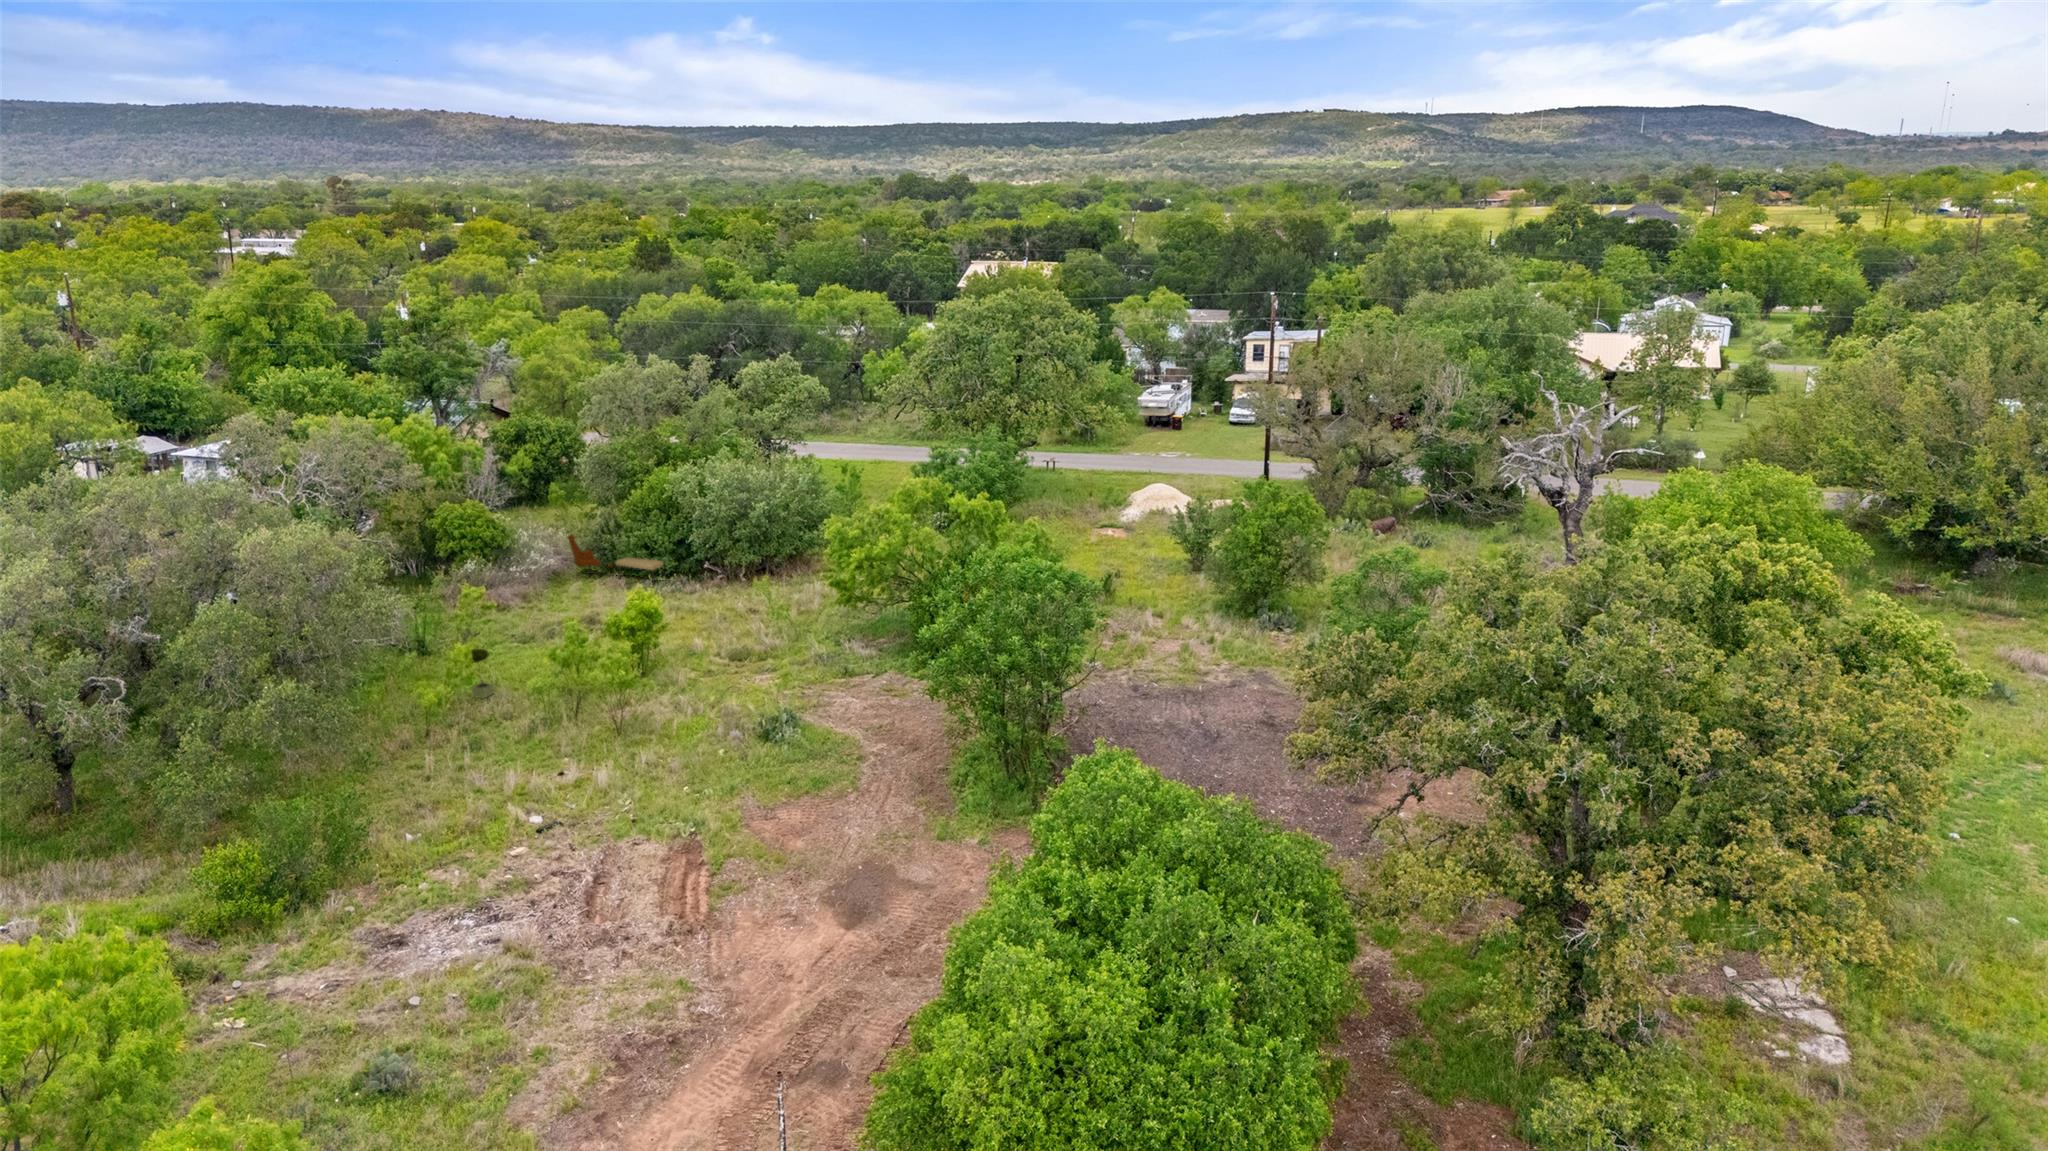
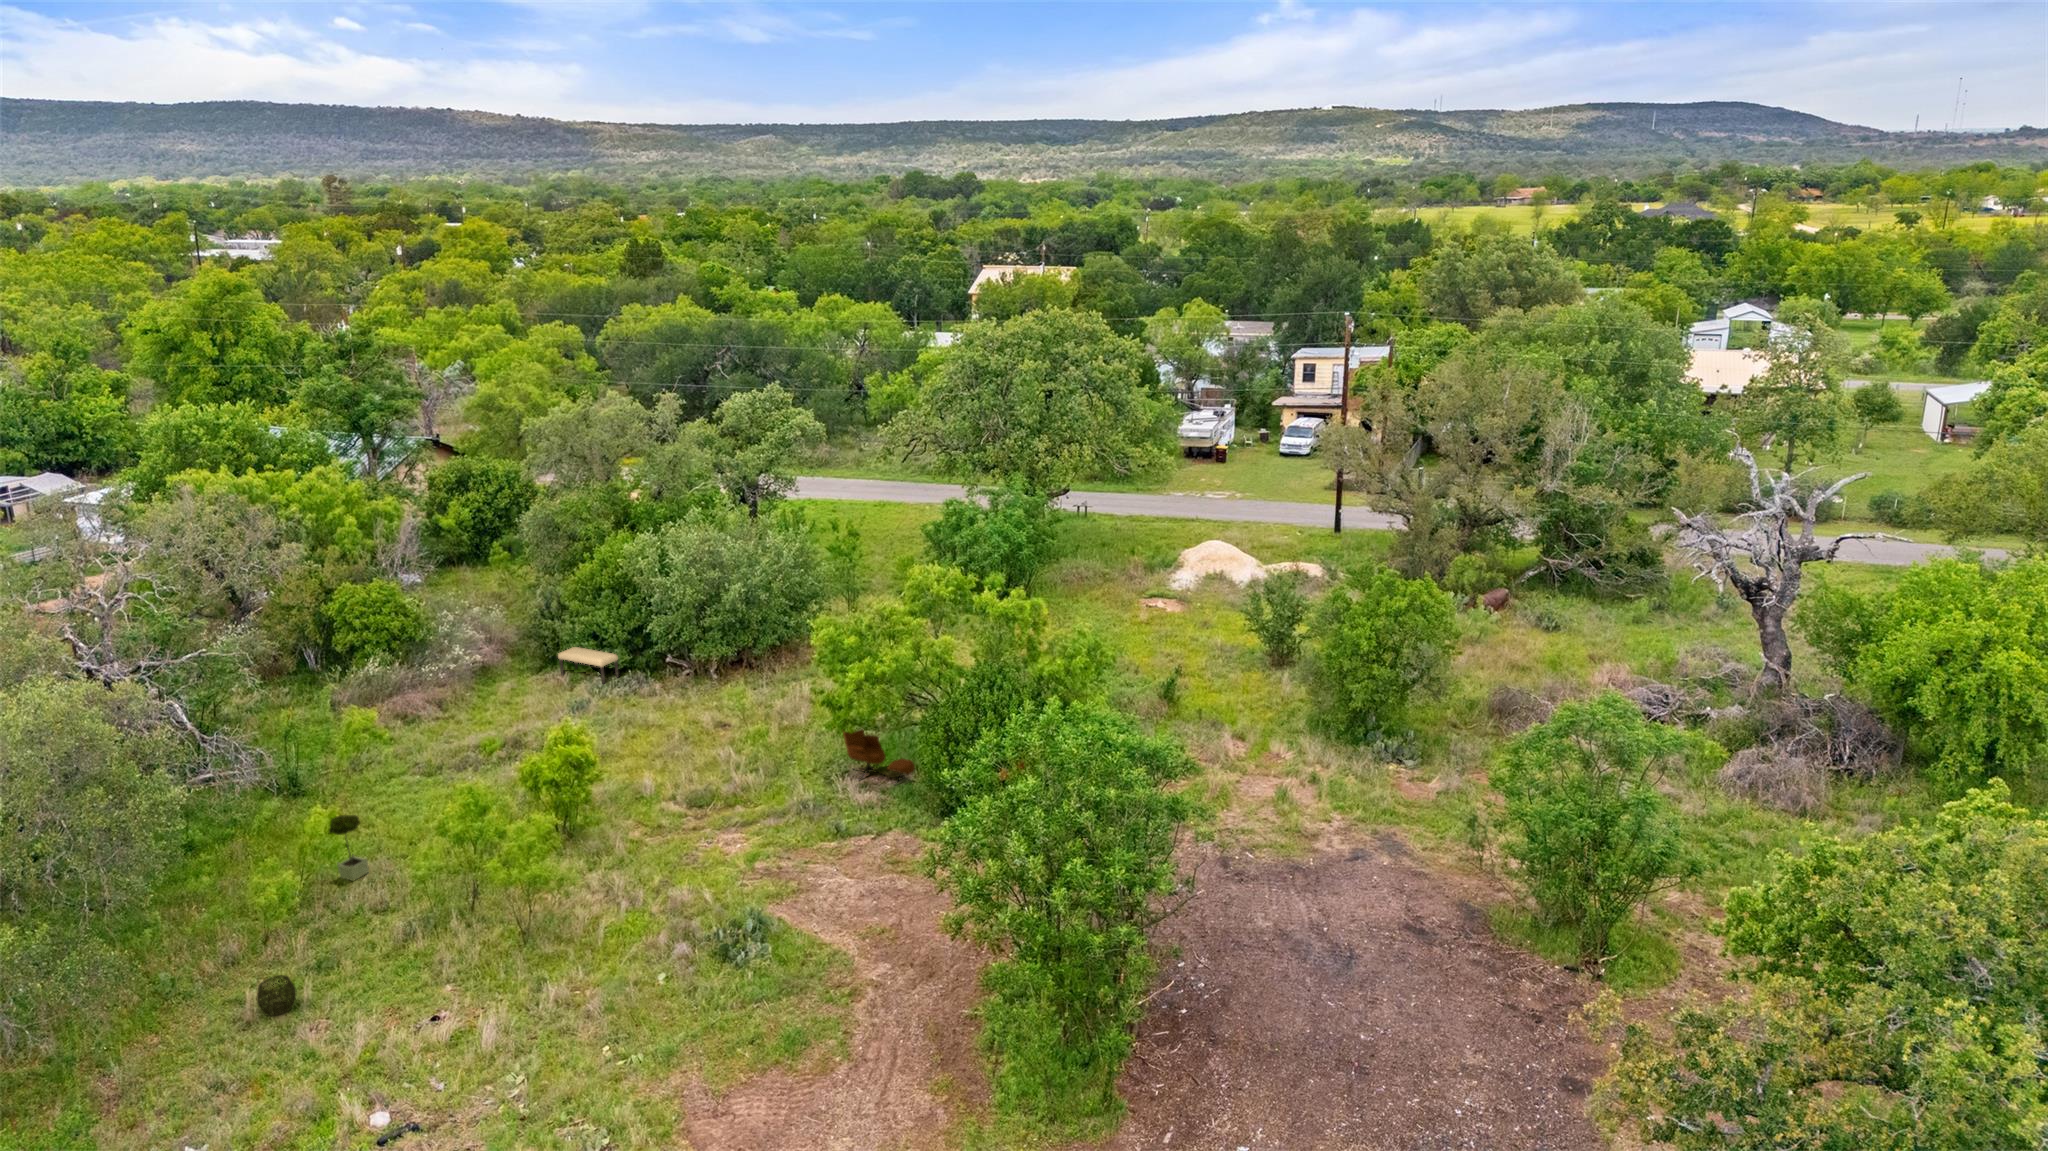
lounge chair: present [568,534,613,575] -> present [843,729,915,783]
woven basket: none [434,741,462,768] -> present [256,975,297,1016]

